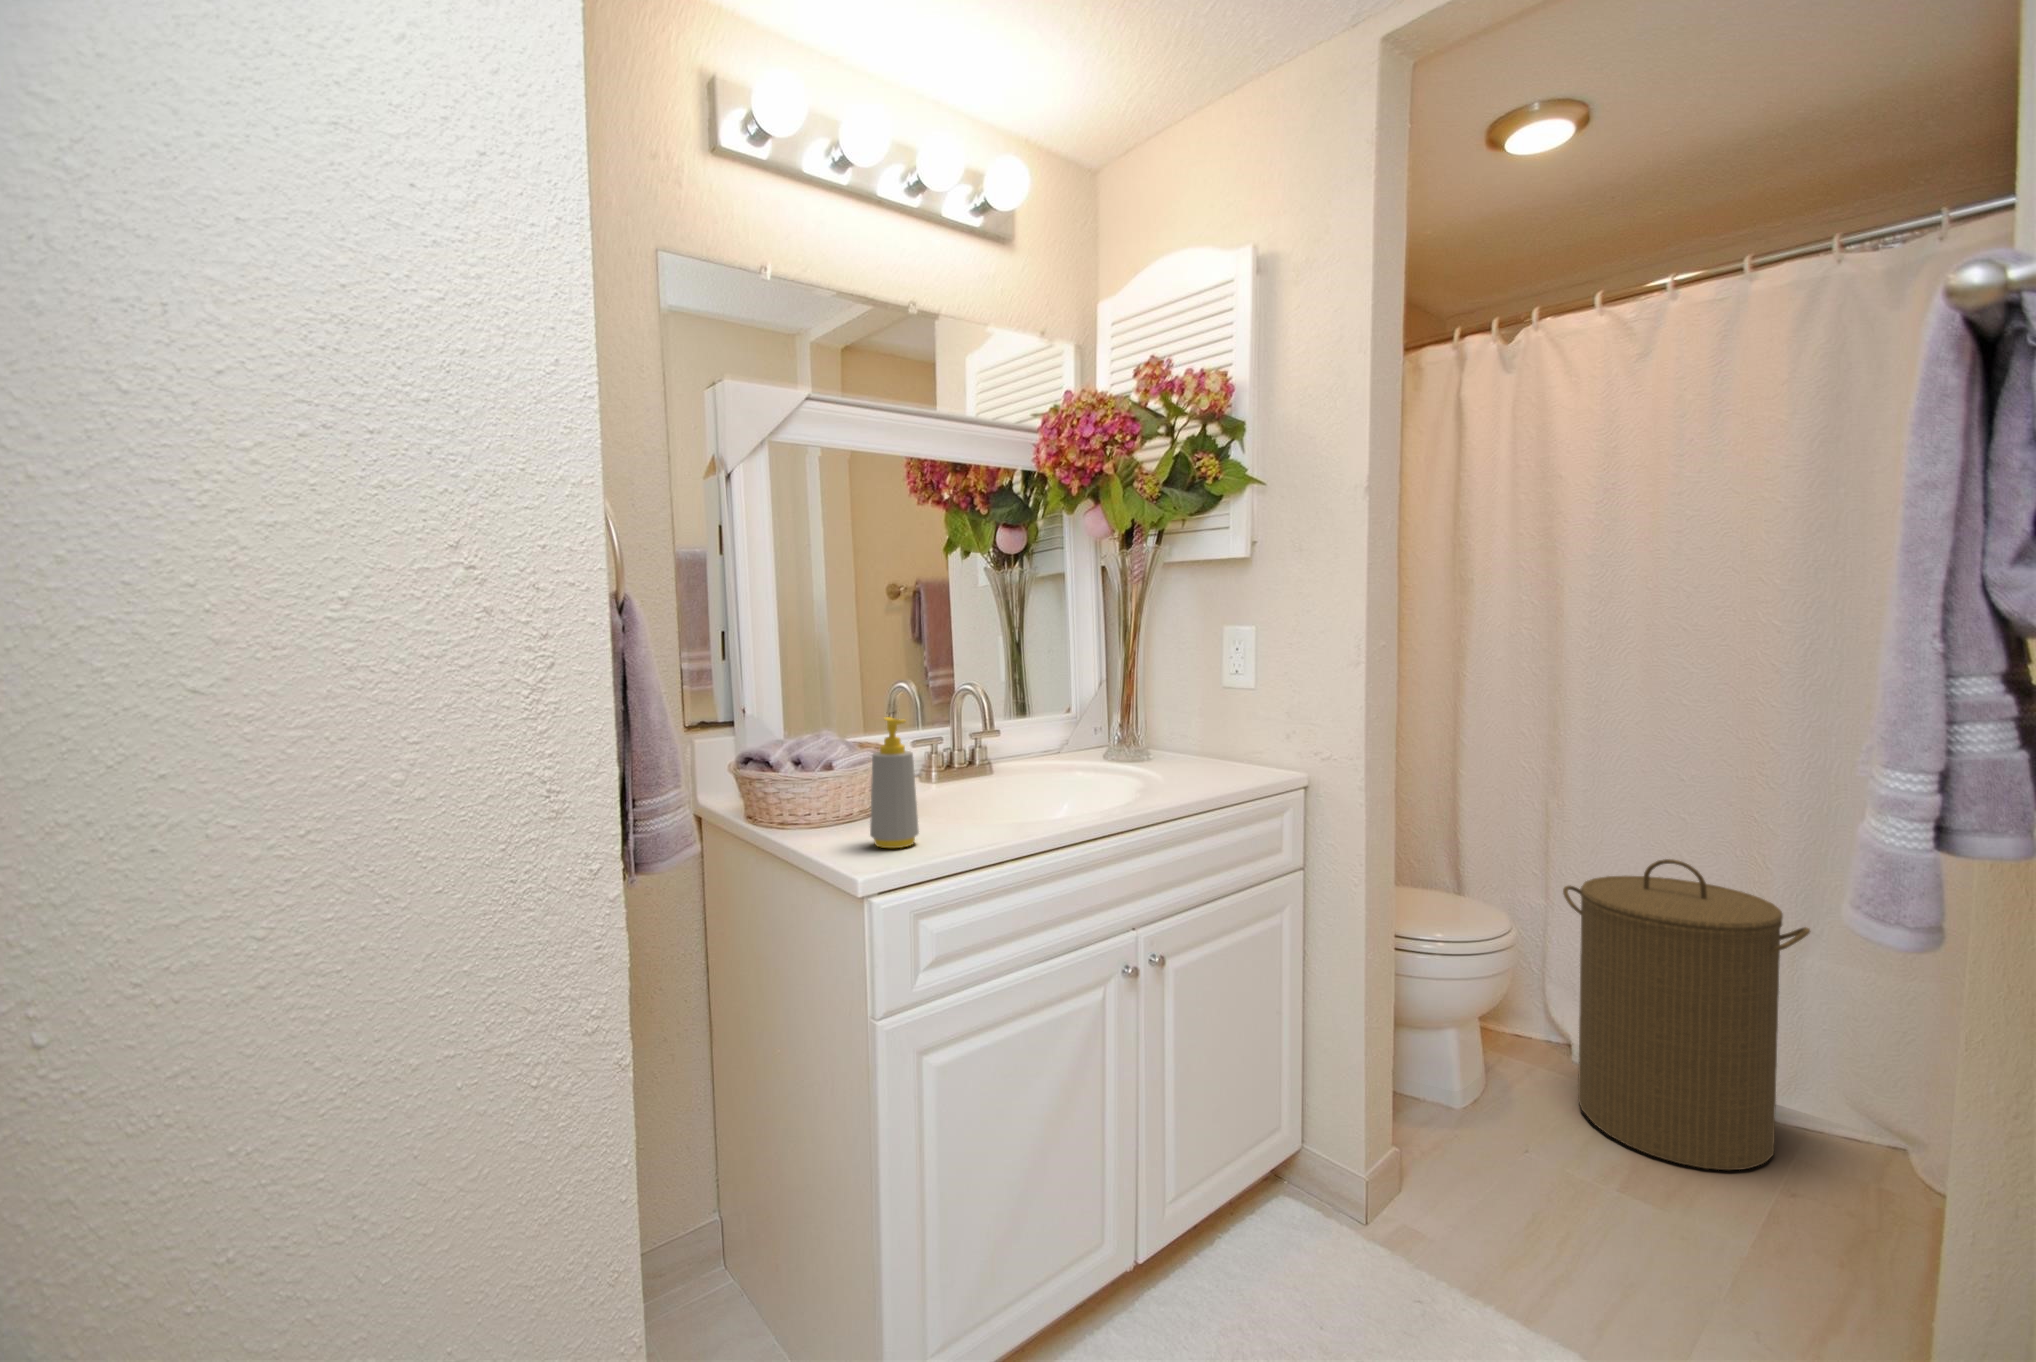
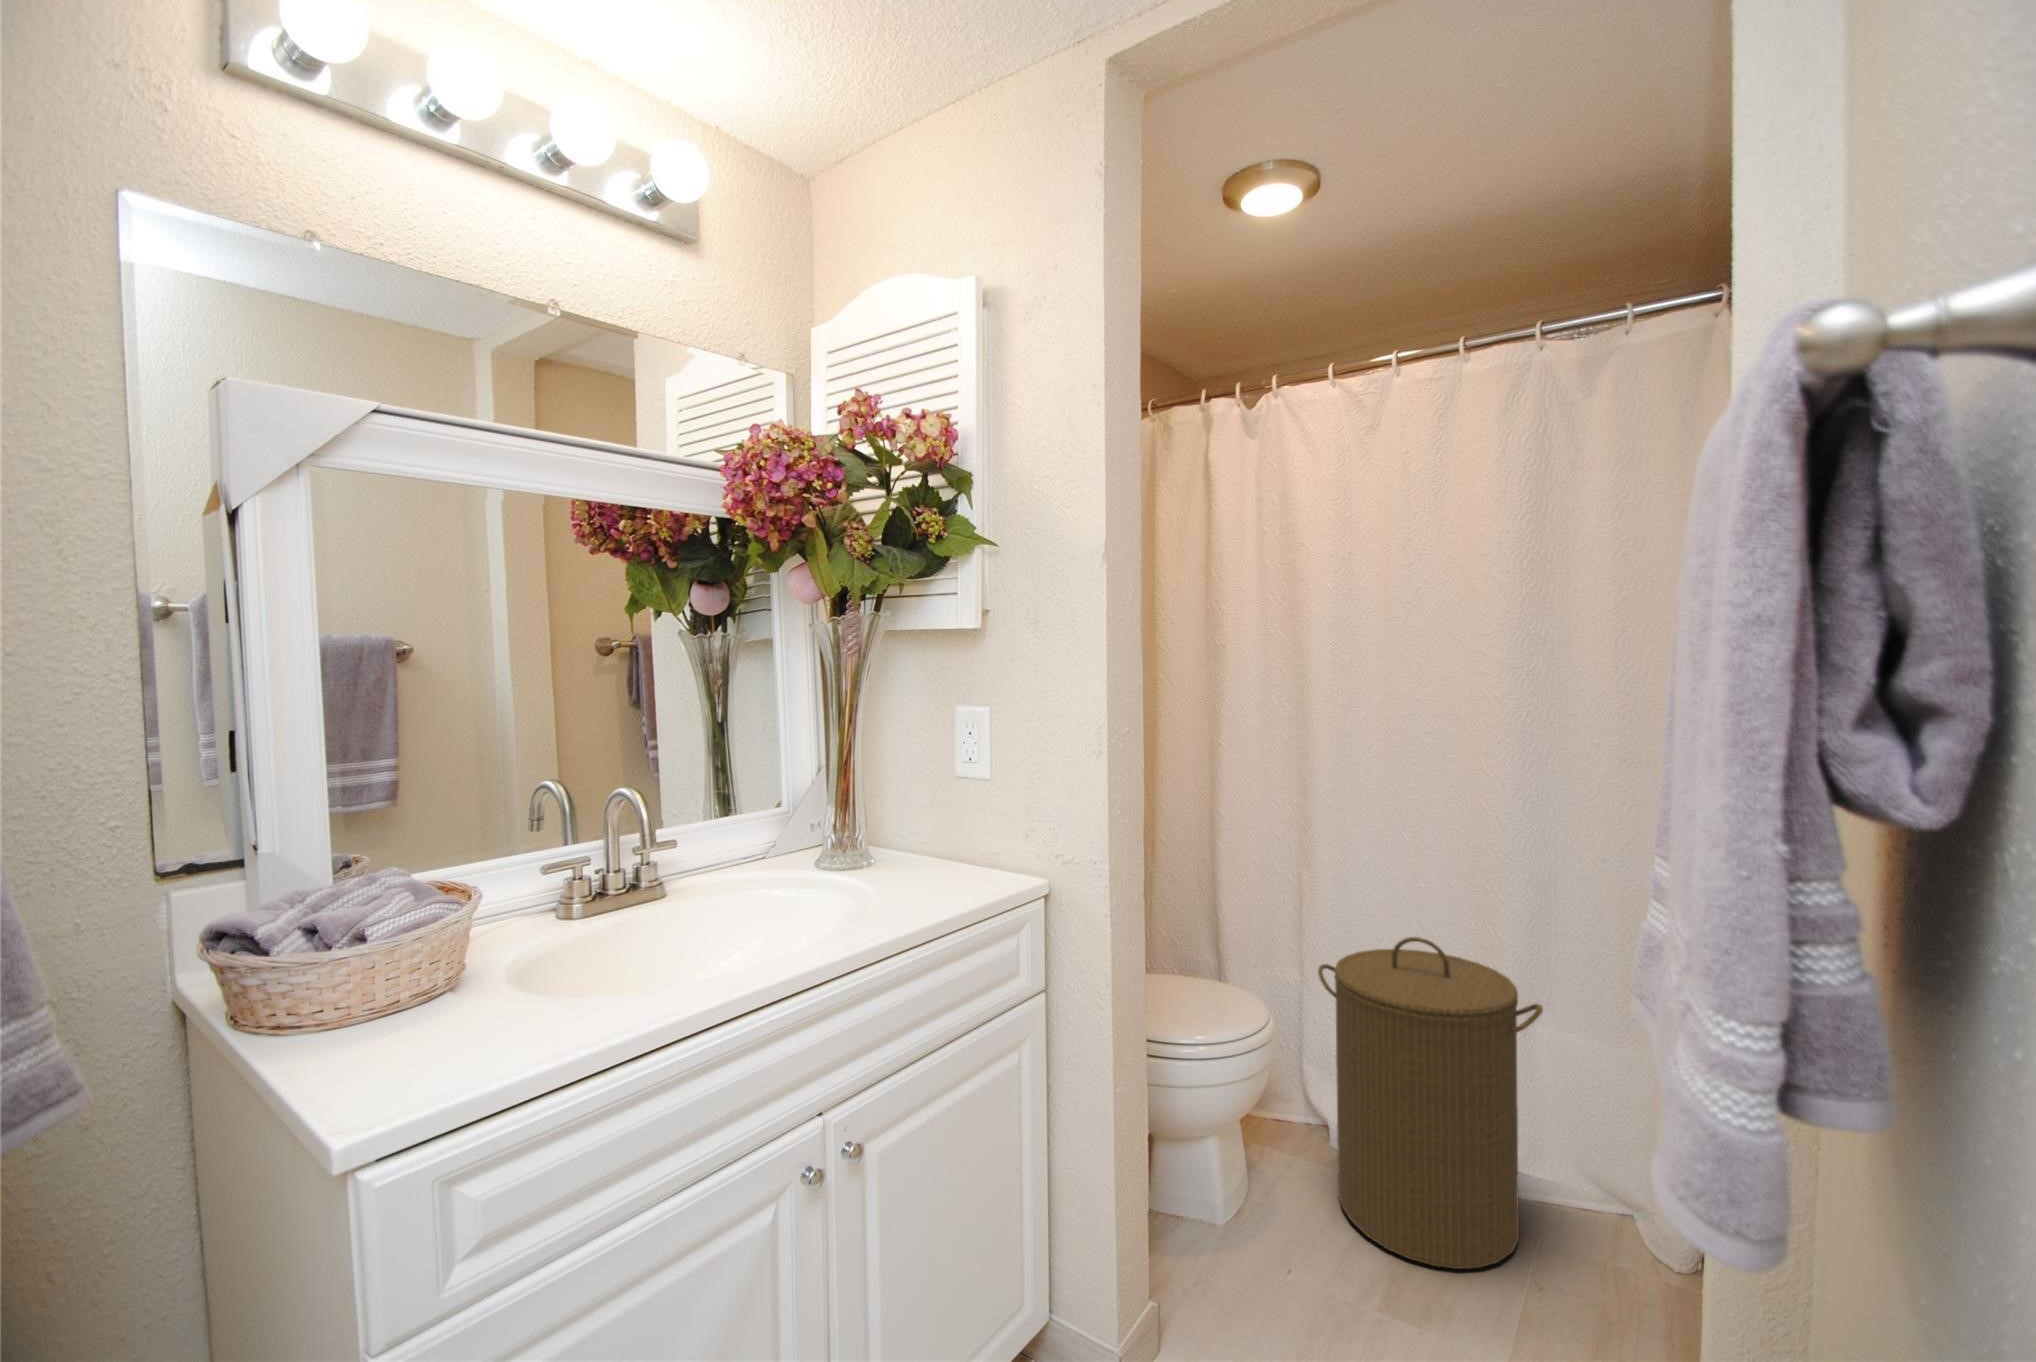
soap bottle: present [870,717,919,848] -> none [350,884,440,1091]

